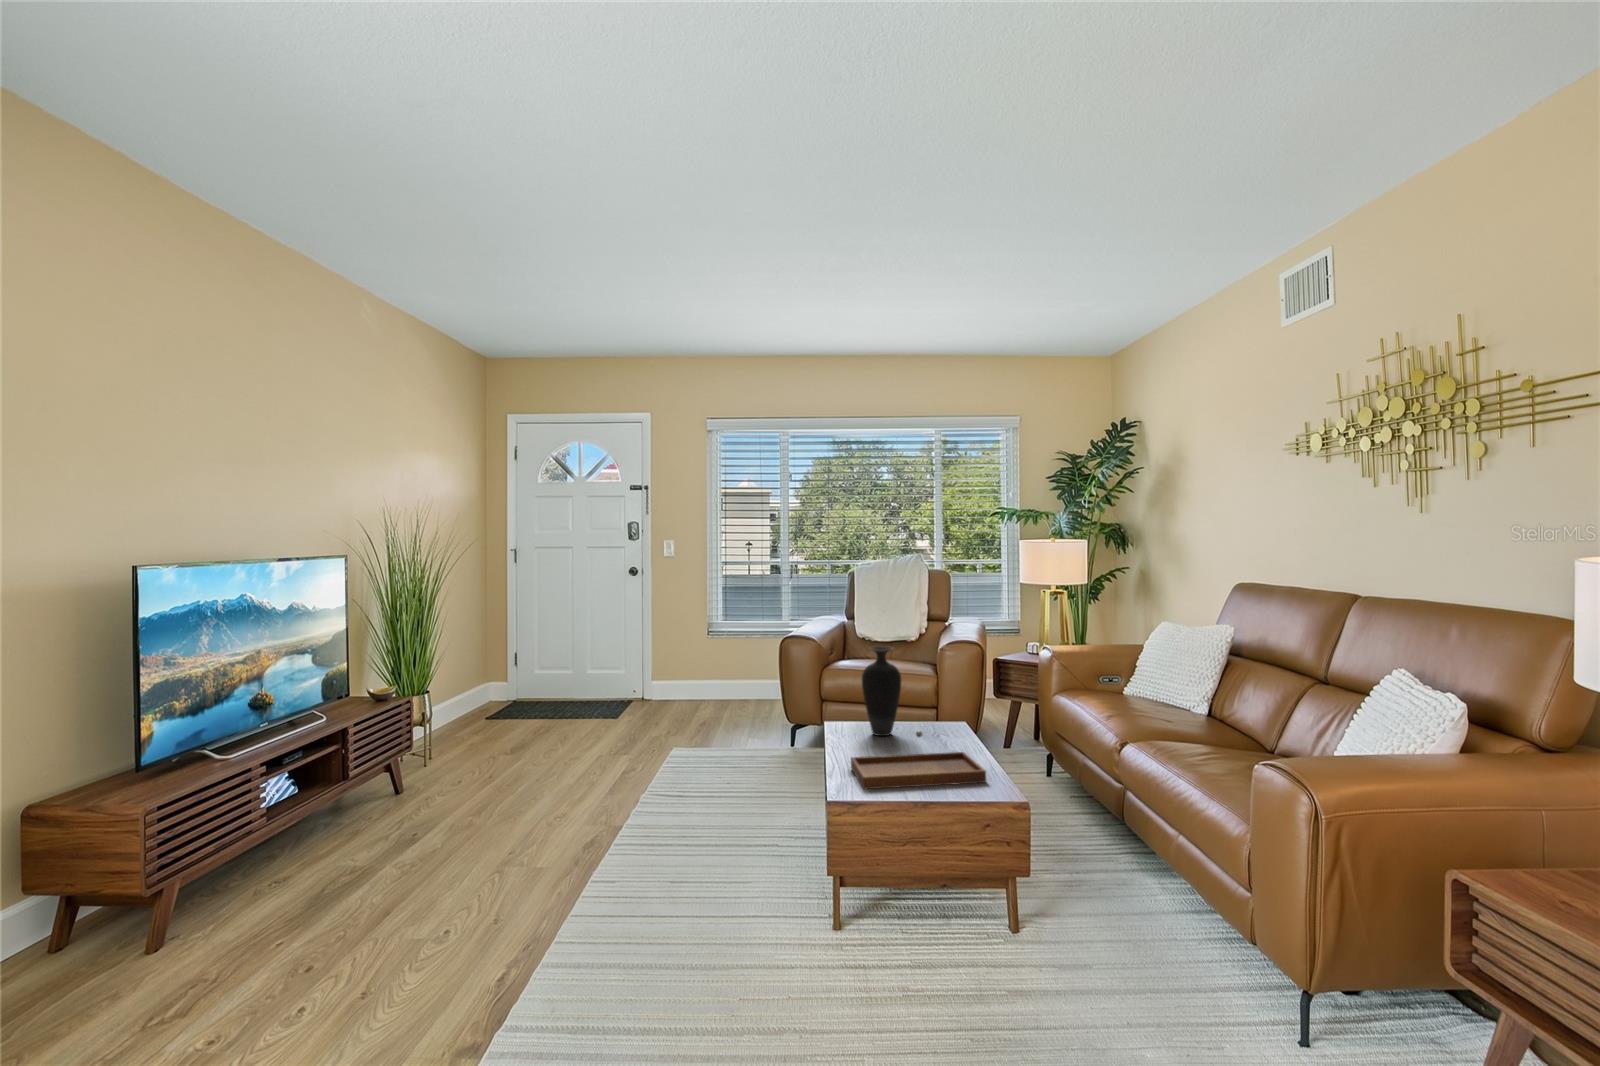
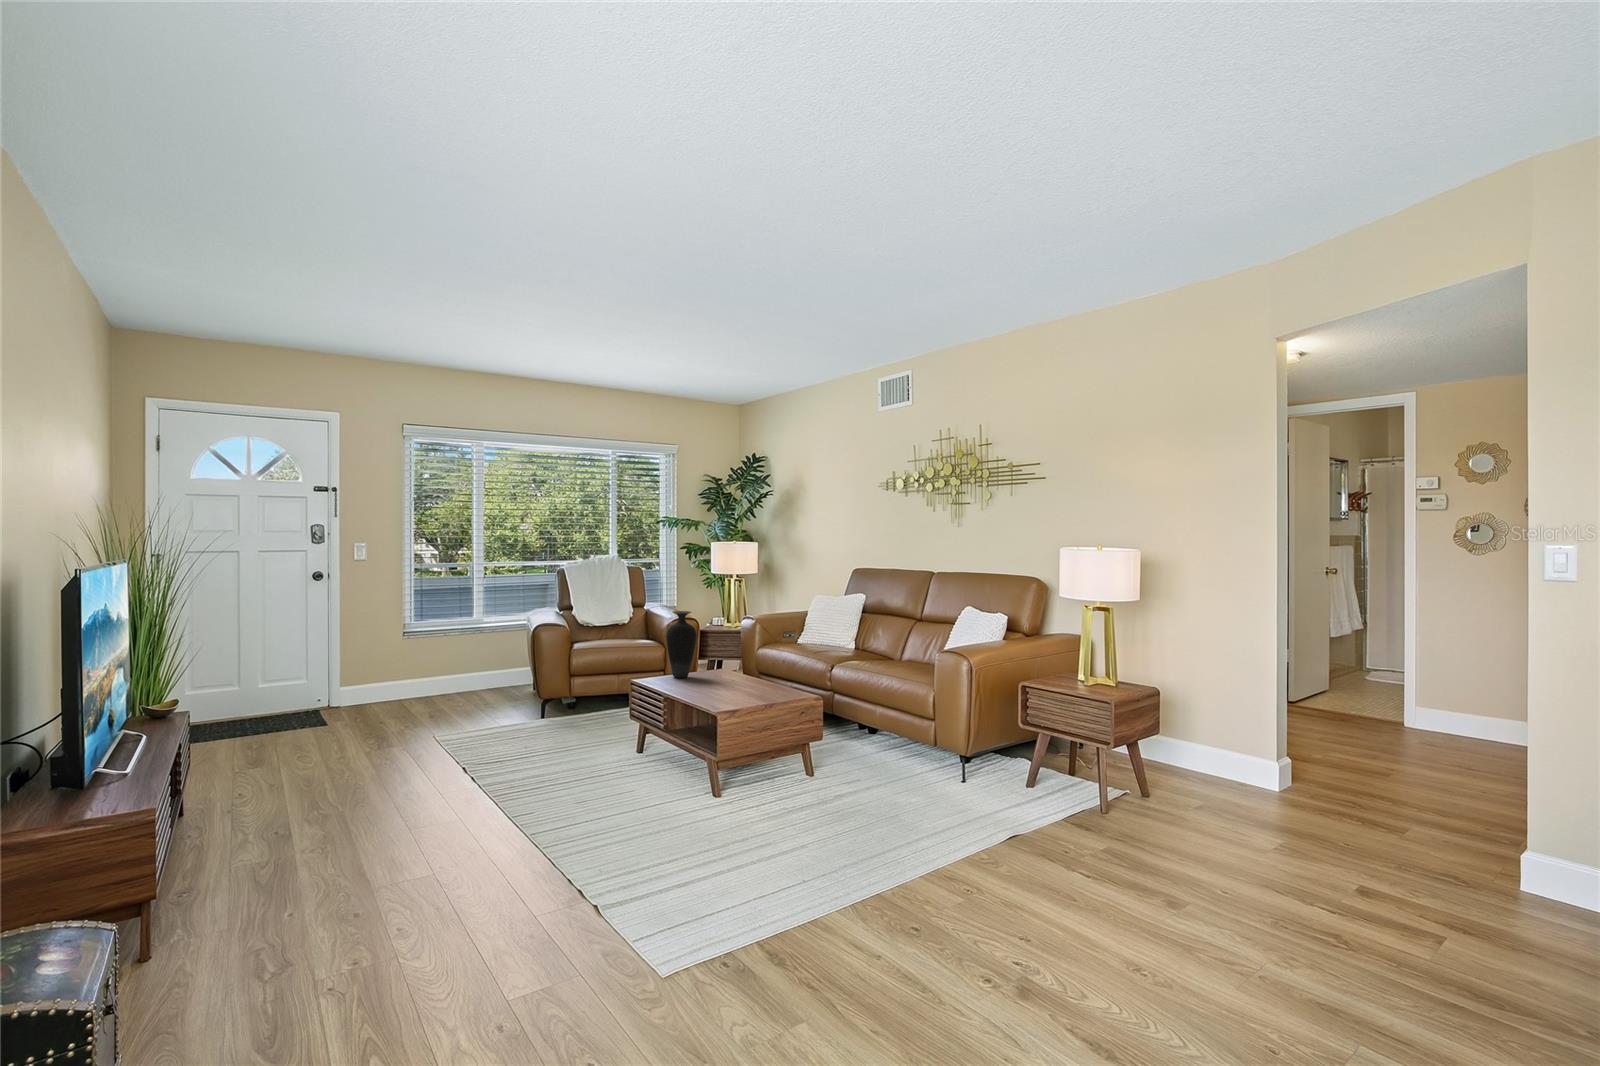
tray: present [851,731,986,789] -> none [702,659,792,696]

